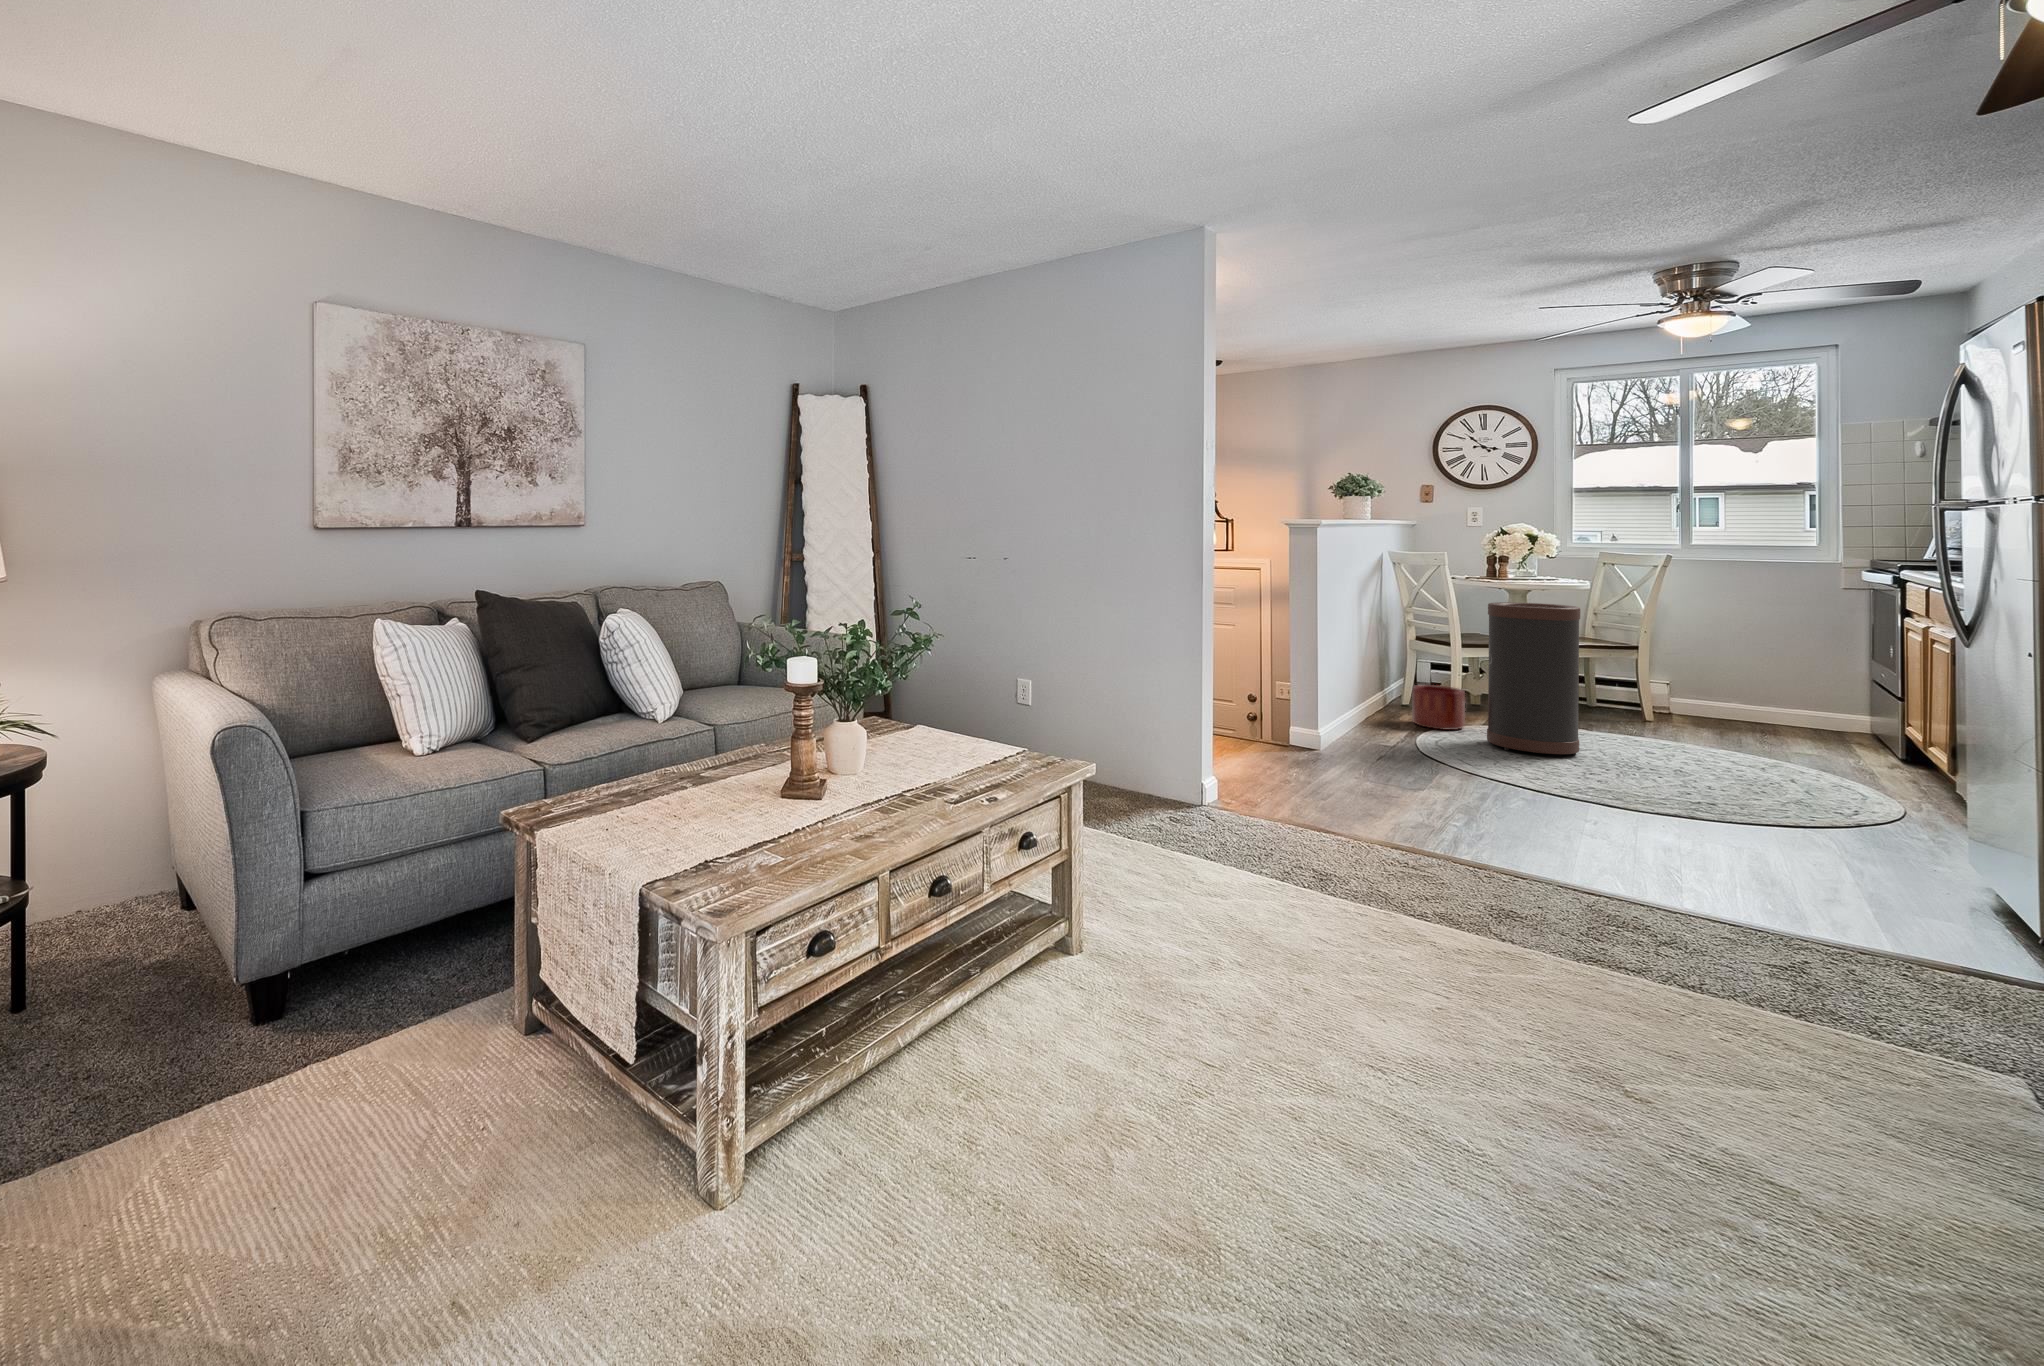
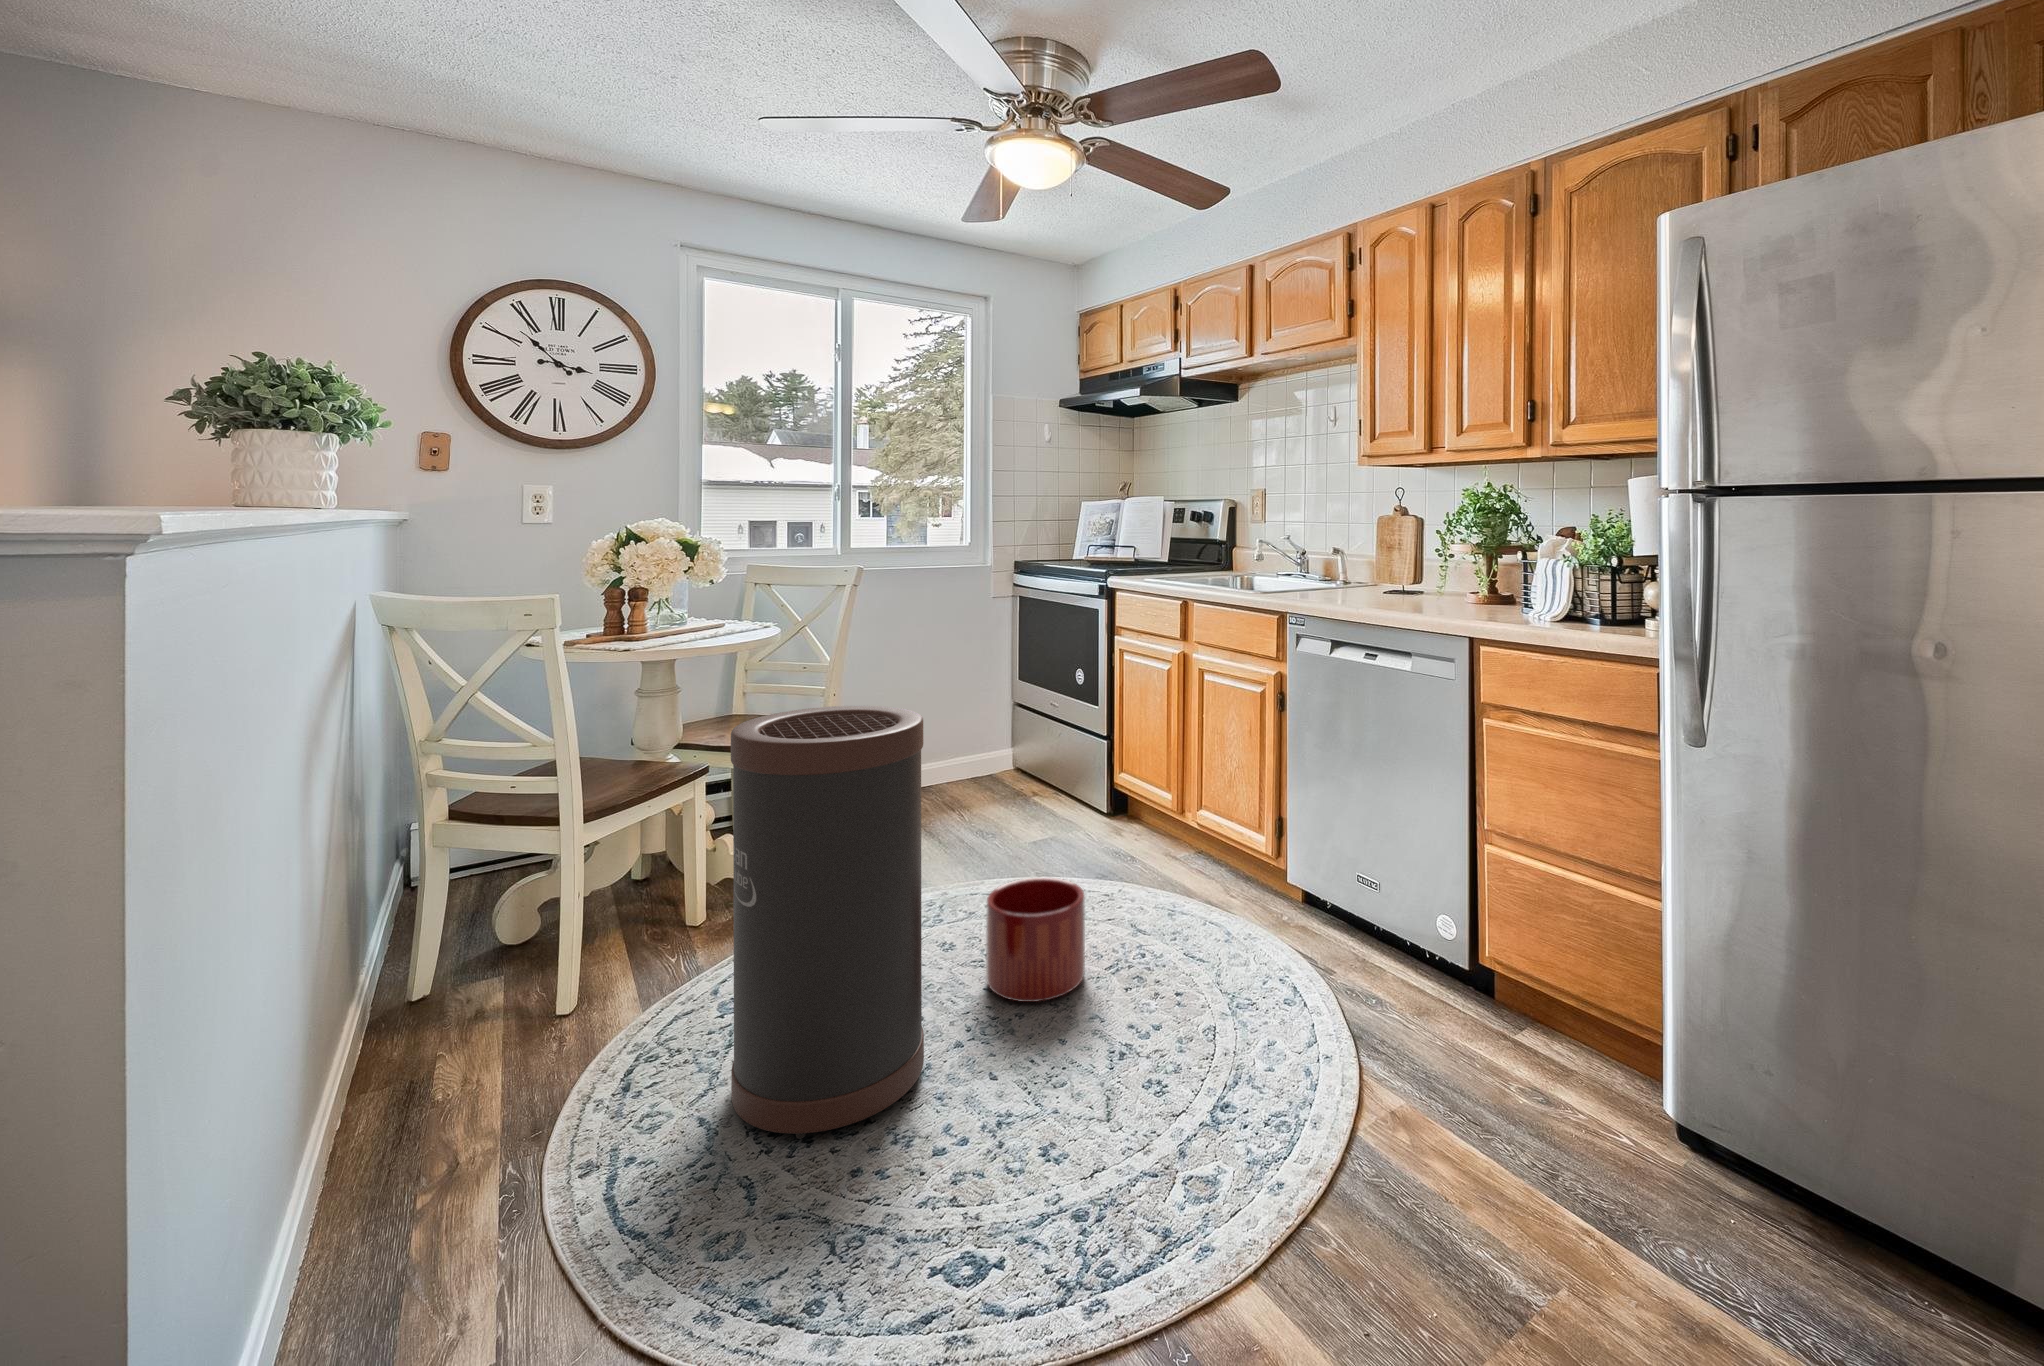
planter: present [1412,685,1465,730] -> present [986,878,1085,1002]

